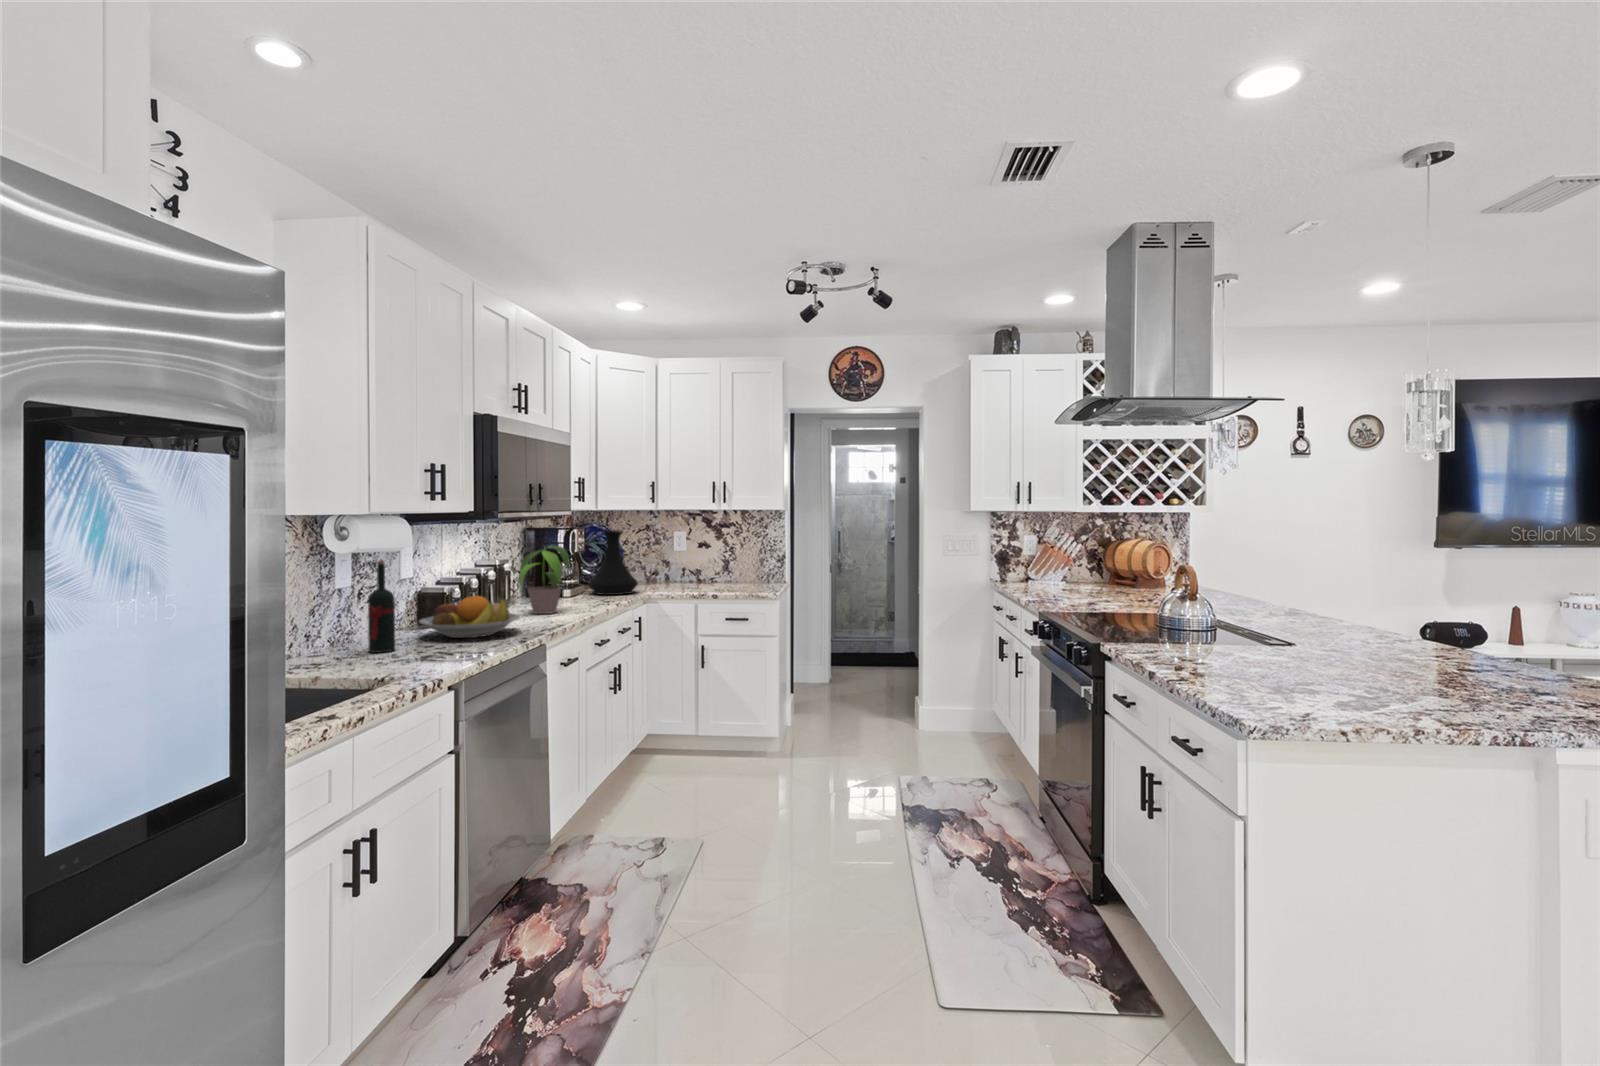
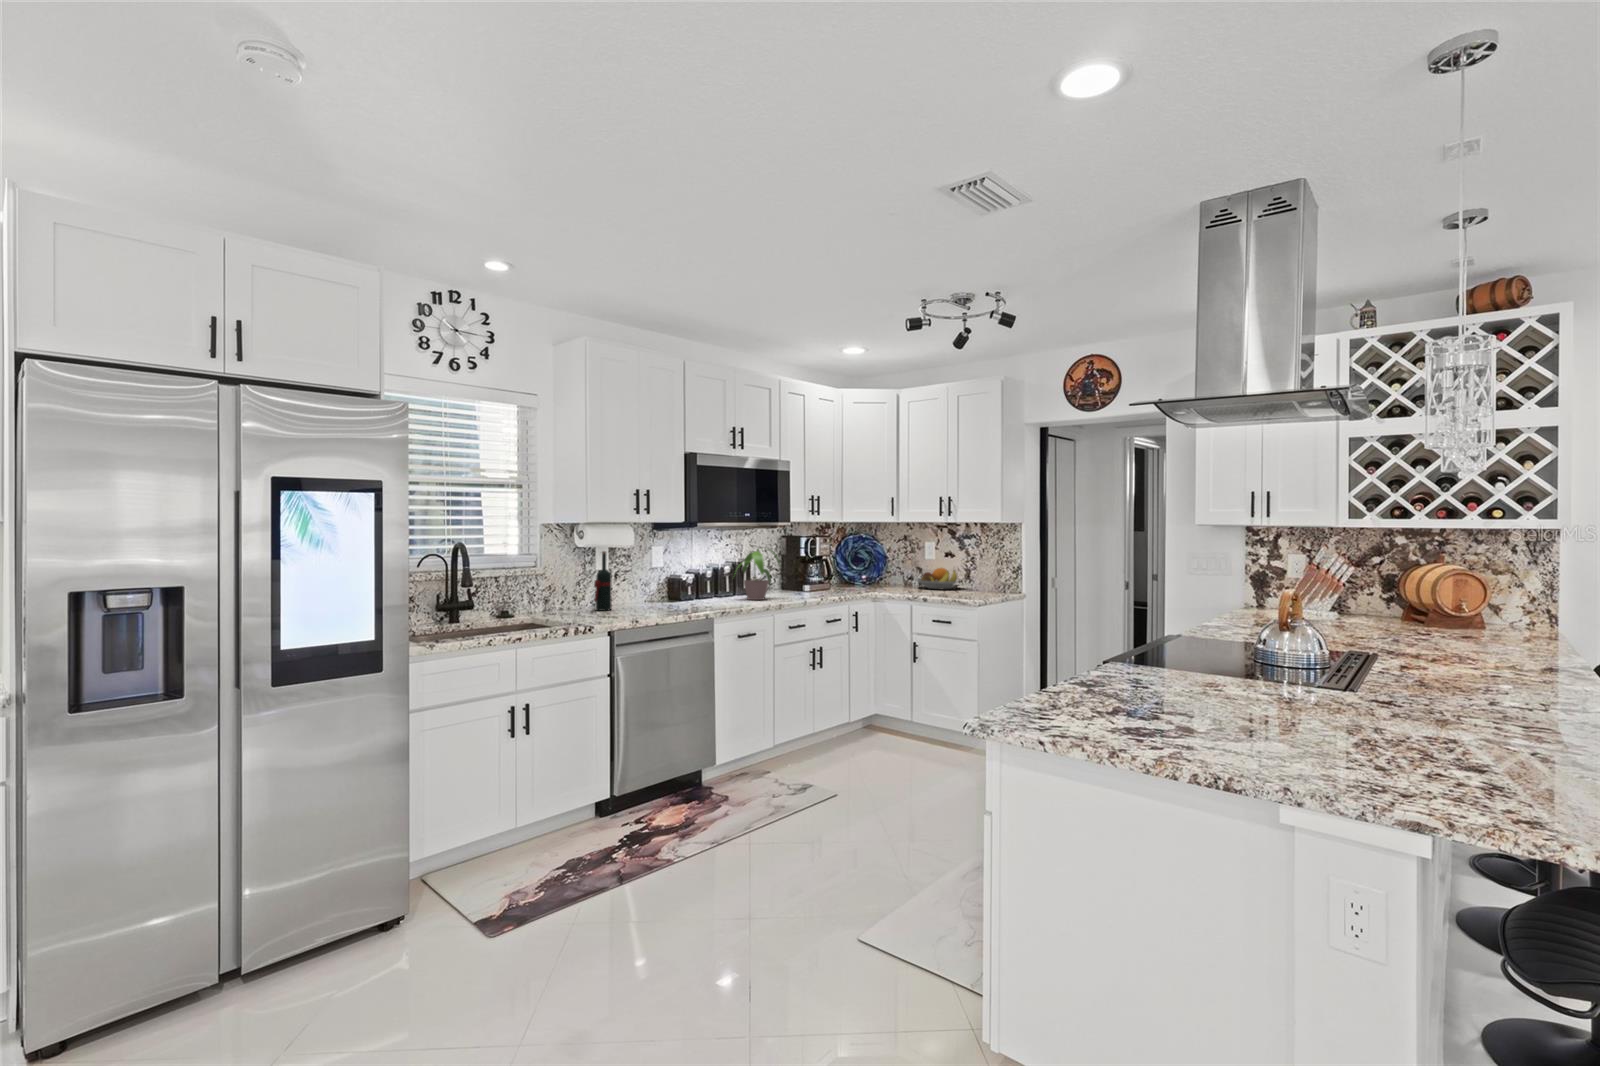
vase: present [588,531,638,595] -> none [828,539,869,593]
fruit bowl: present [419,596,520,638] -> present [916,568,957,589]

